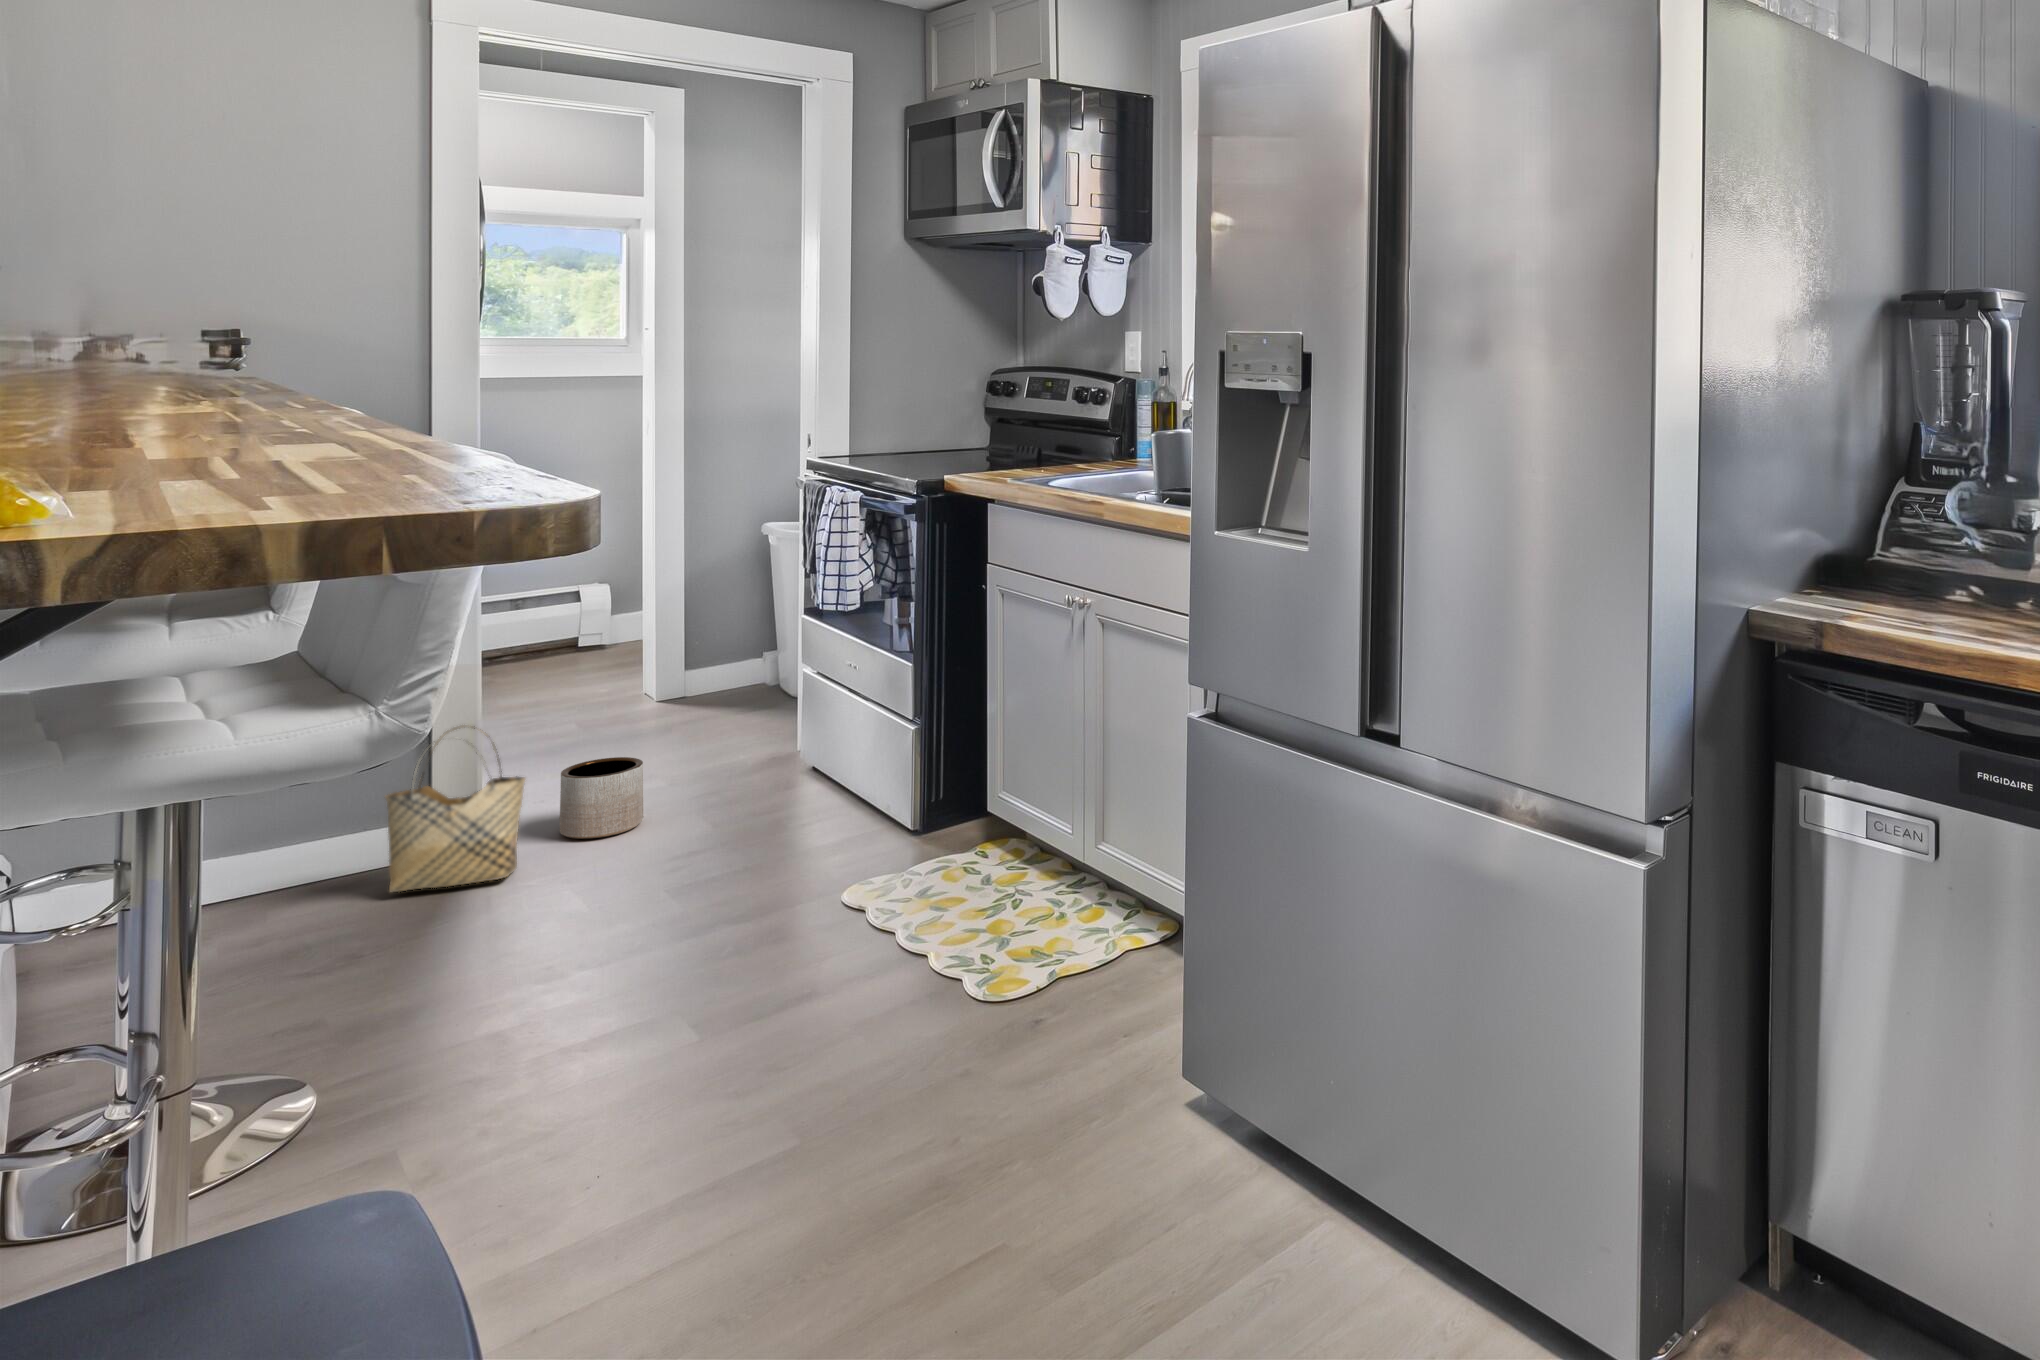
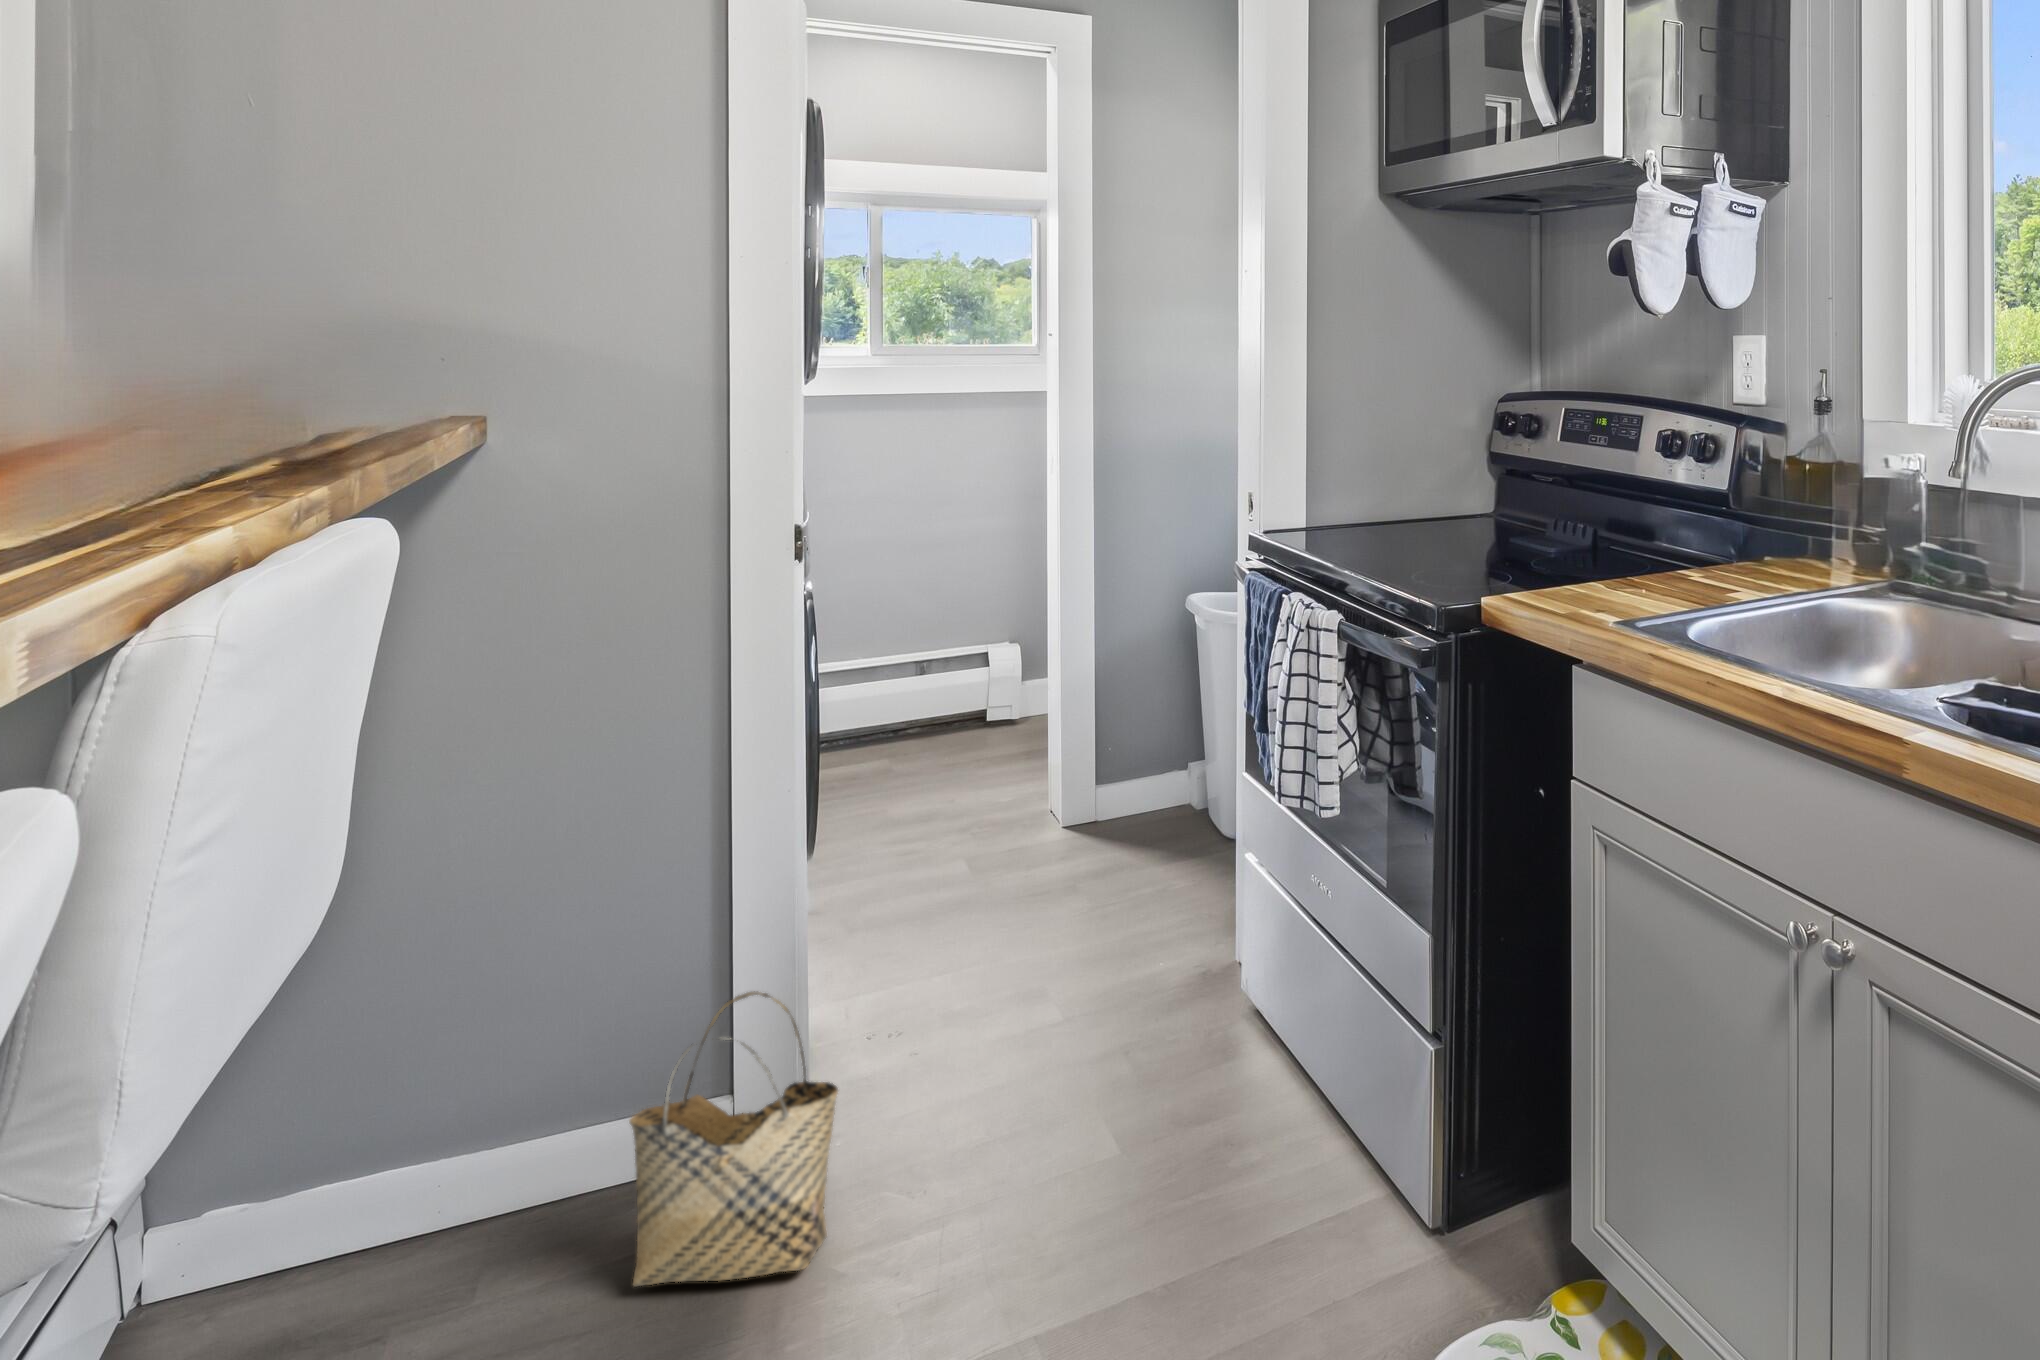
planter: present [560,757,643,839] -> none [903,1010,1020,1161]

